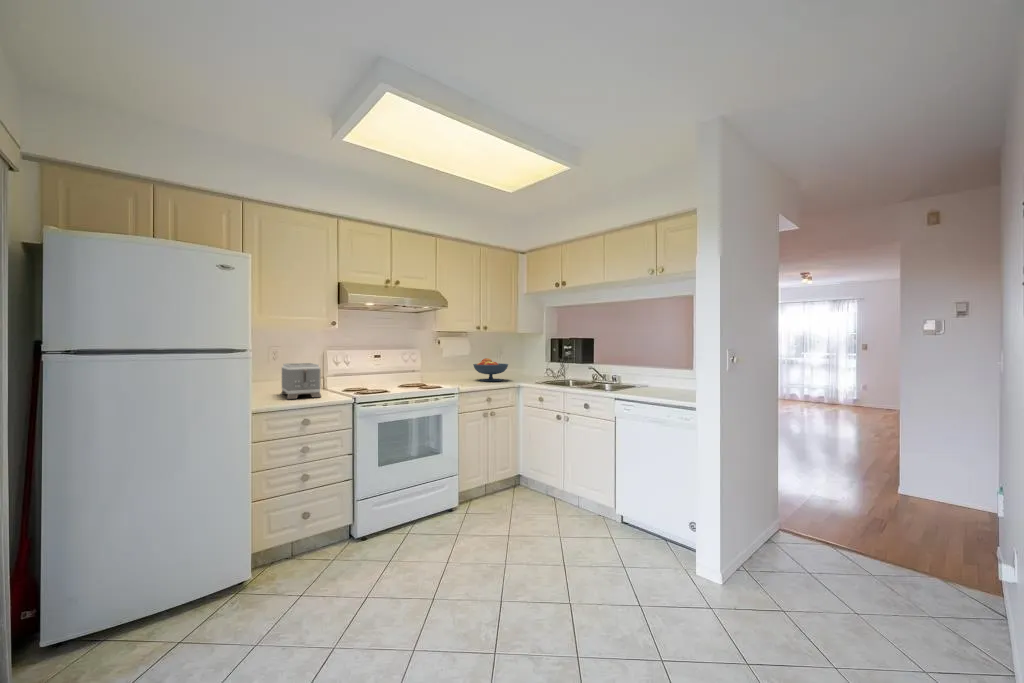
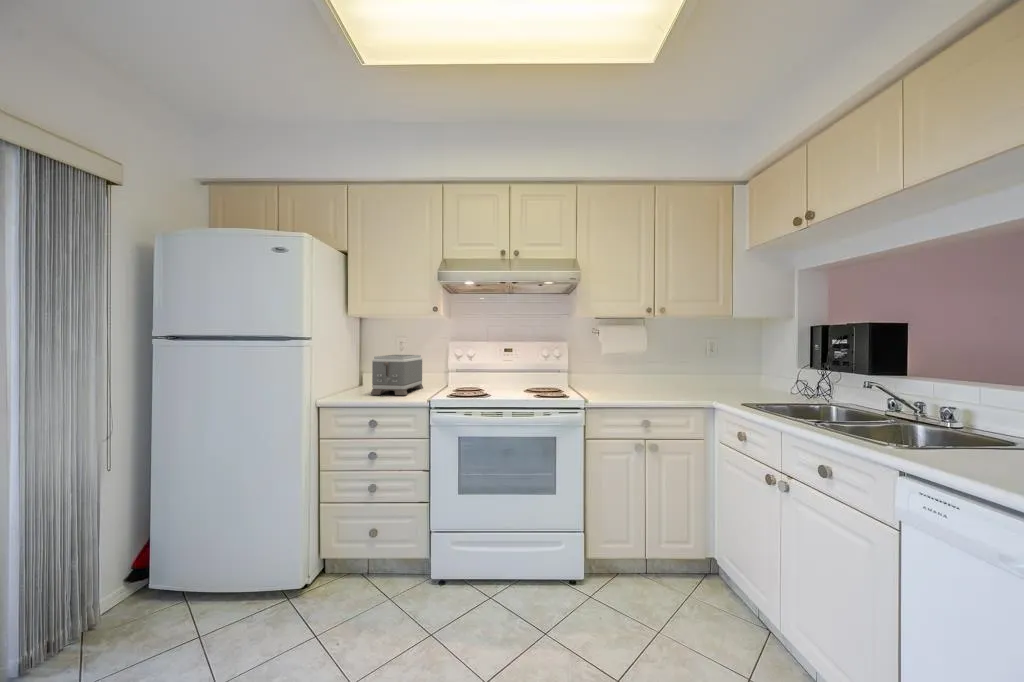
fruit bowl: present [473,358,508,381] -> none [649,357,708,394]

